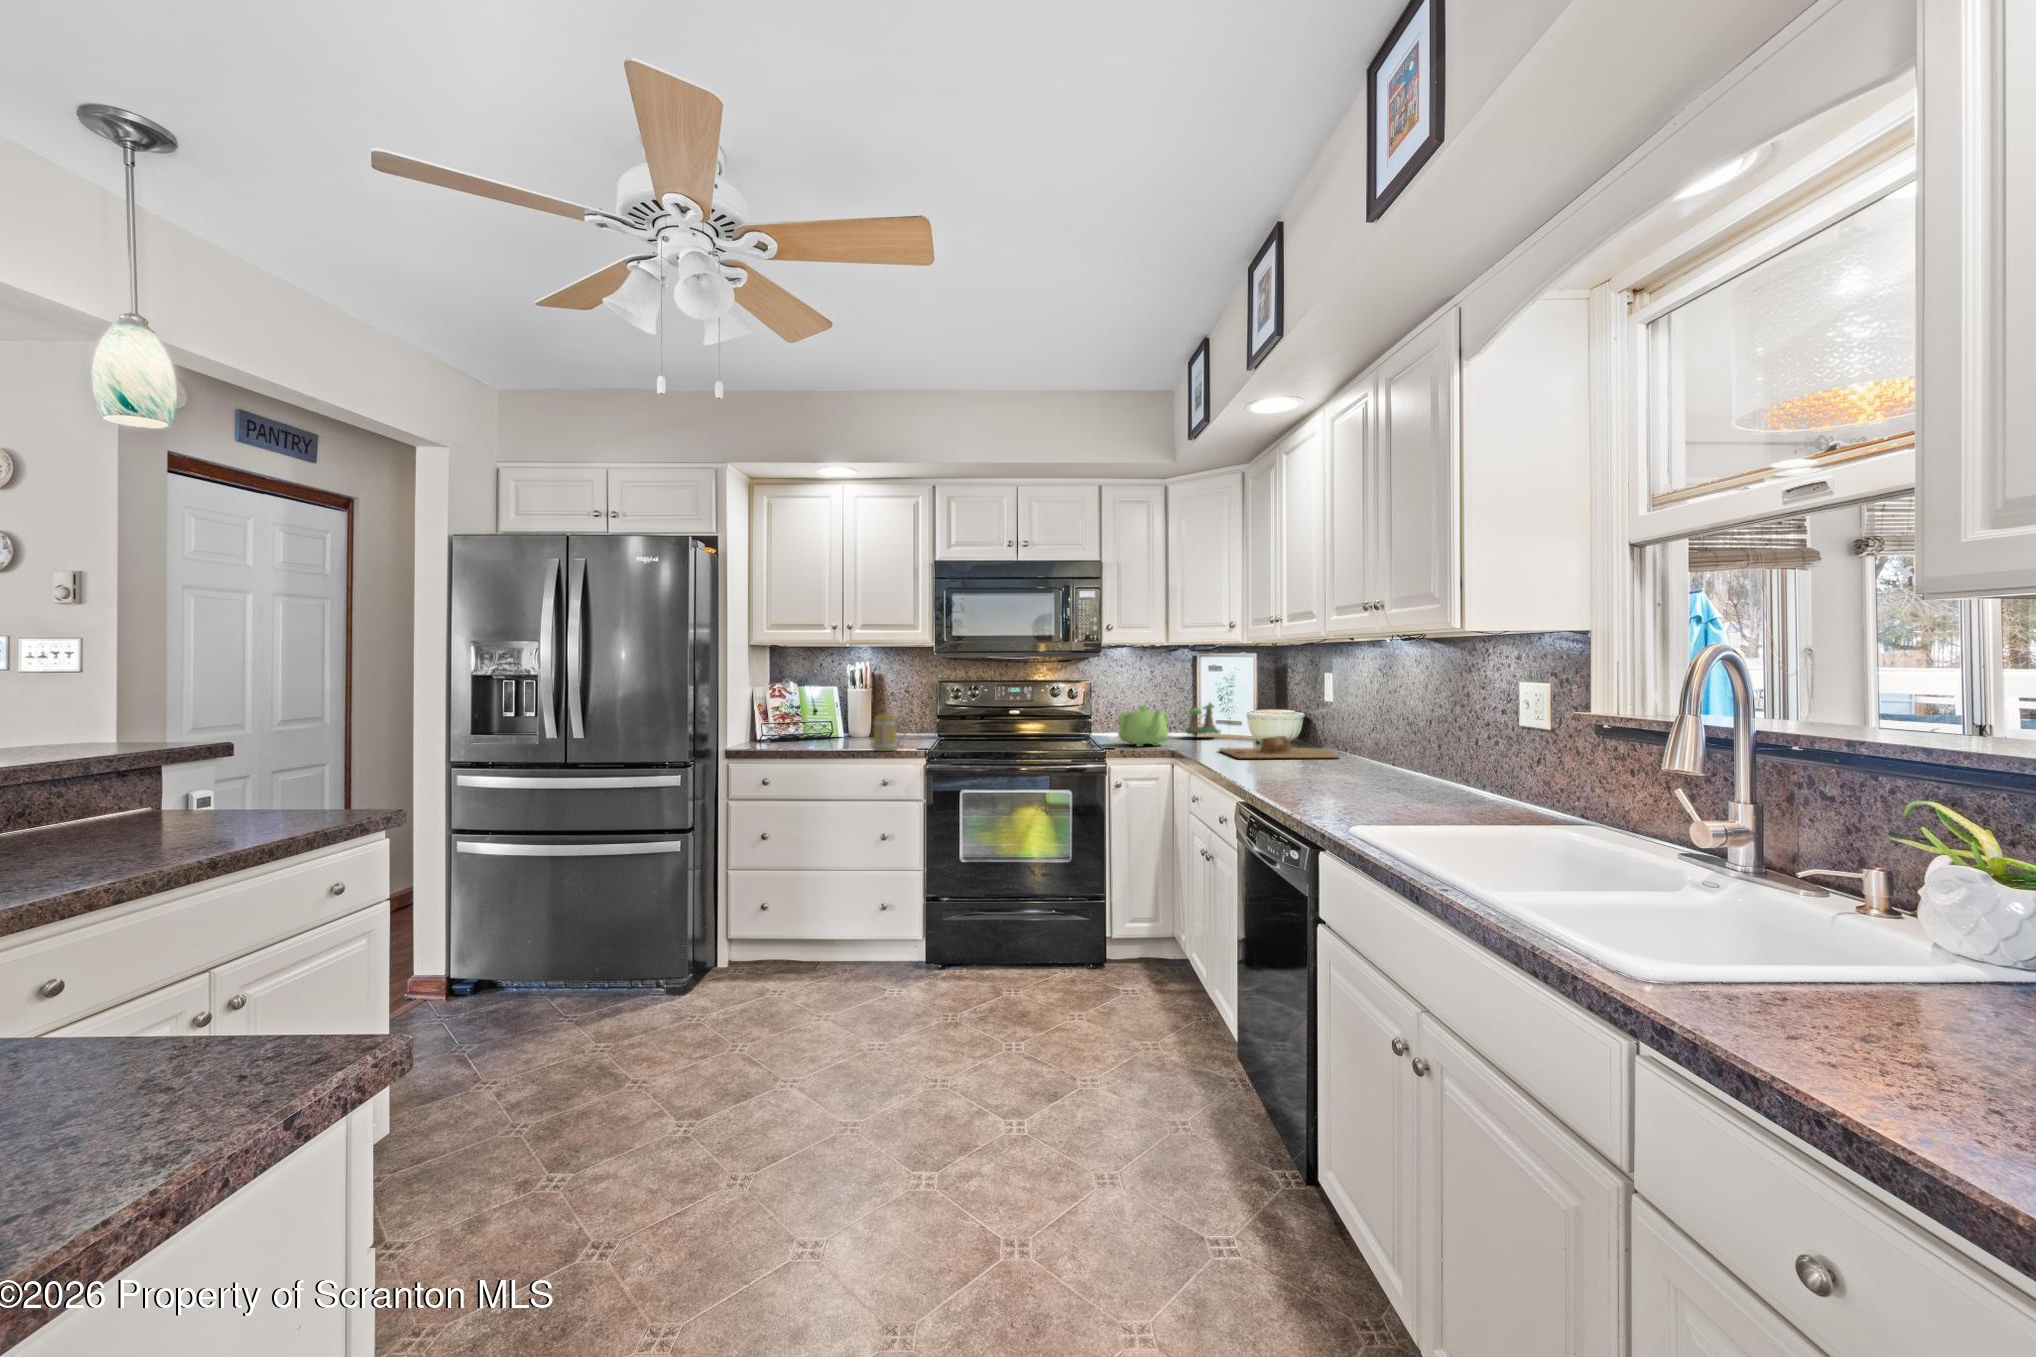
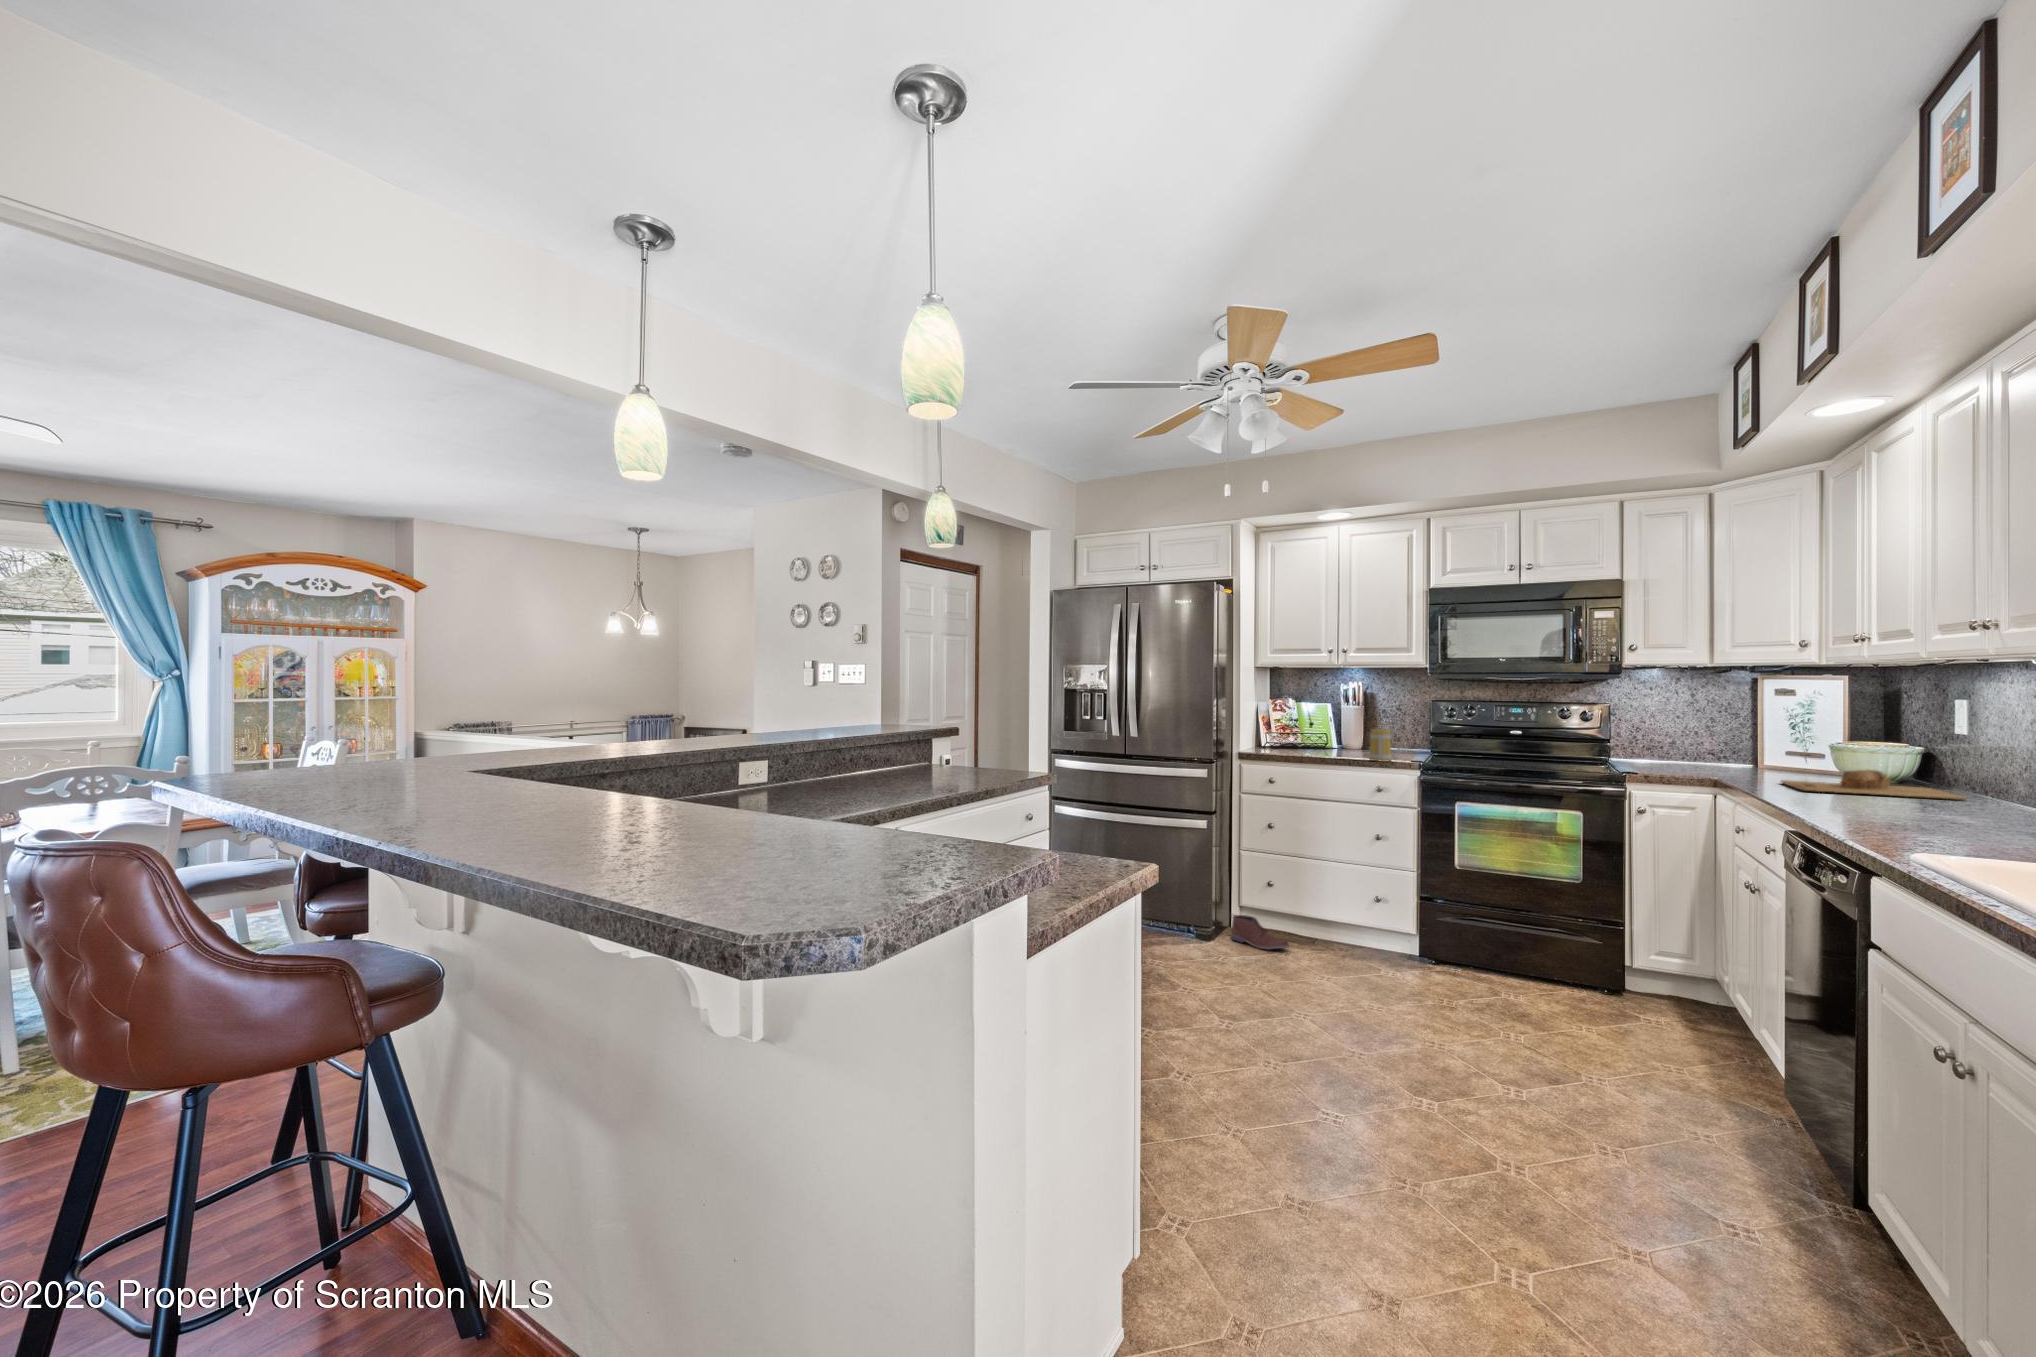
plant: present [1186,703,1221,735] -> none [1738,713,1793,770]
teapot: present [1118,706,1168,746] -> none [1643,730,1712,774]
shoe: none [715,948,786,987] -> present [1230,915,1289,950]

